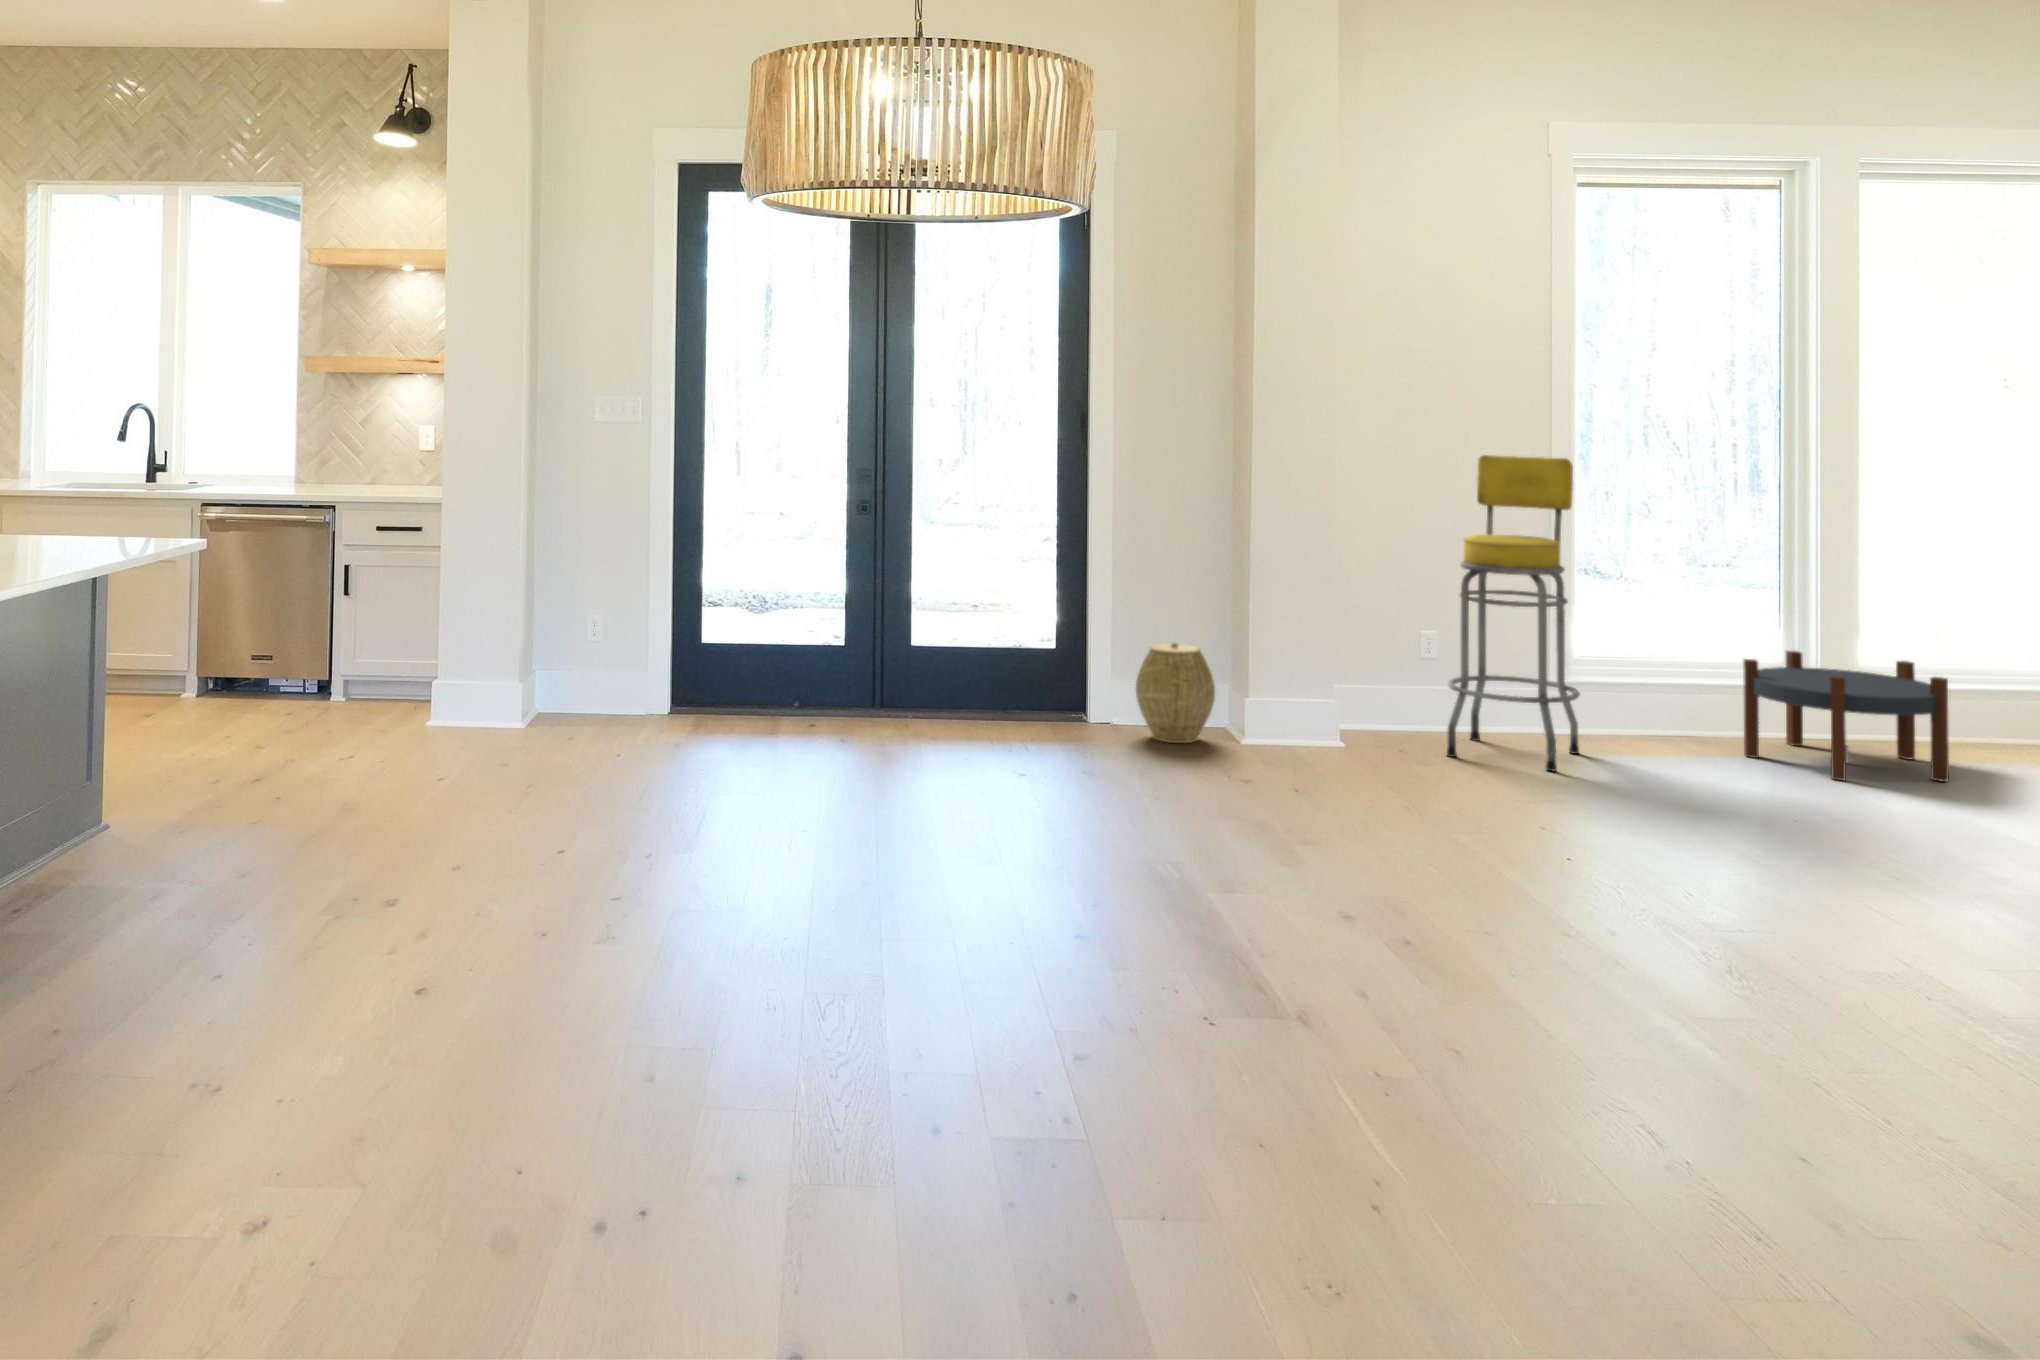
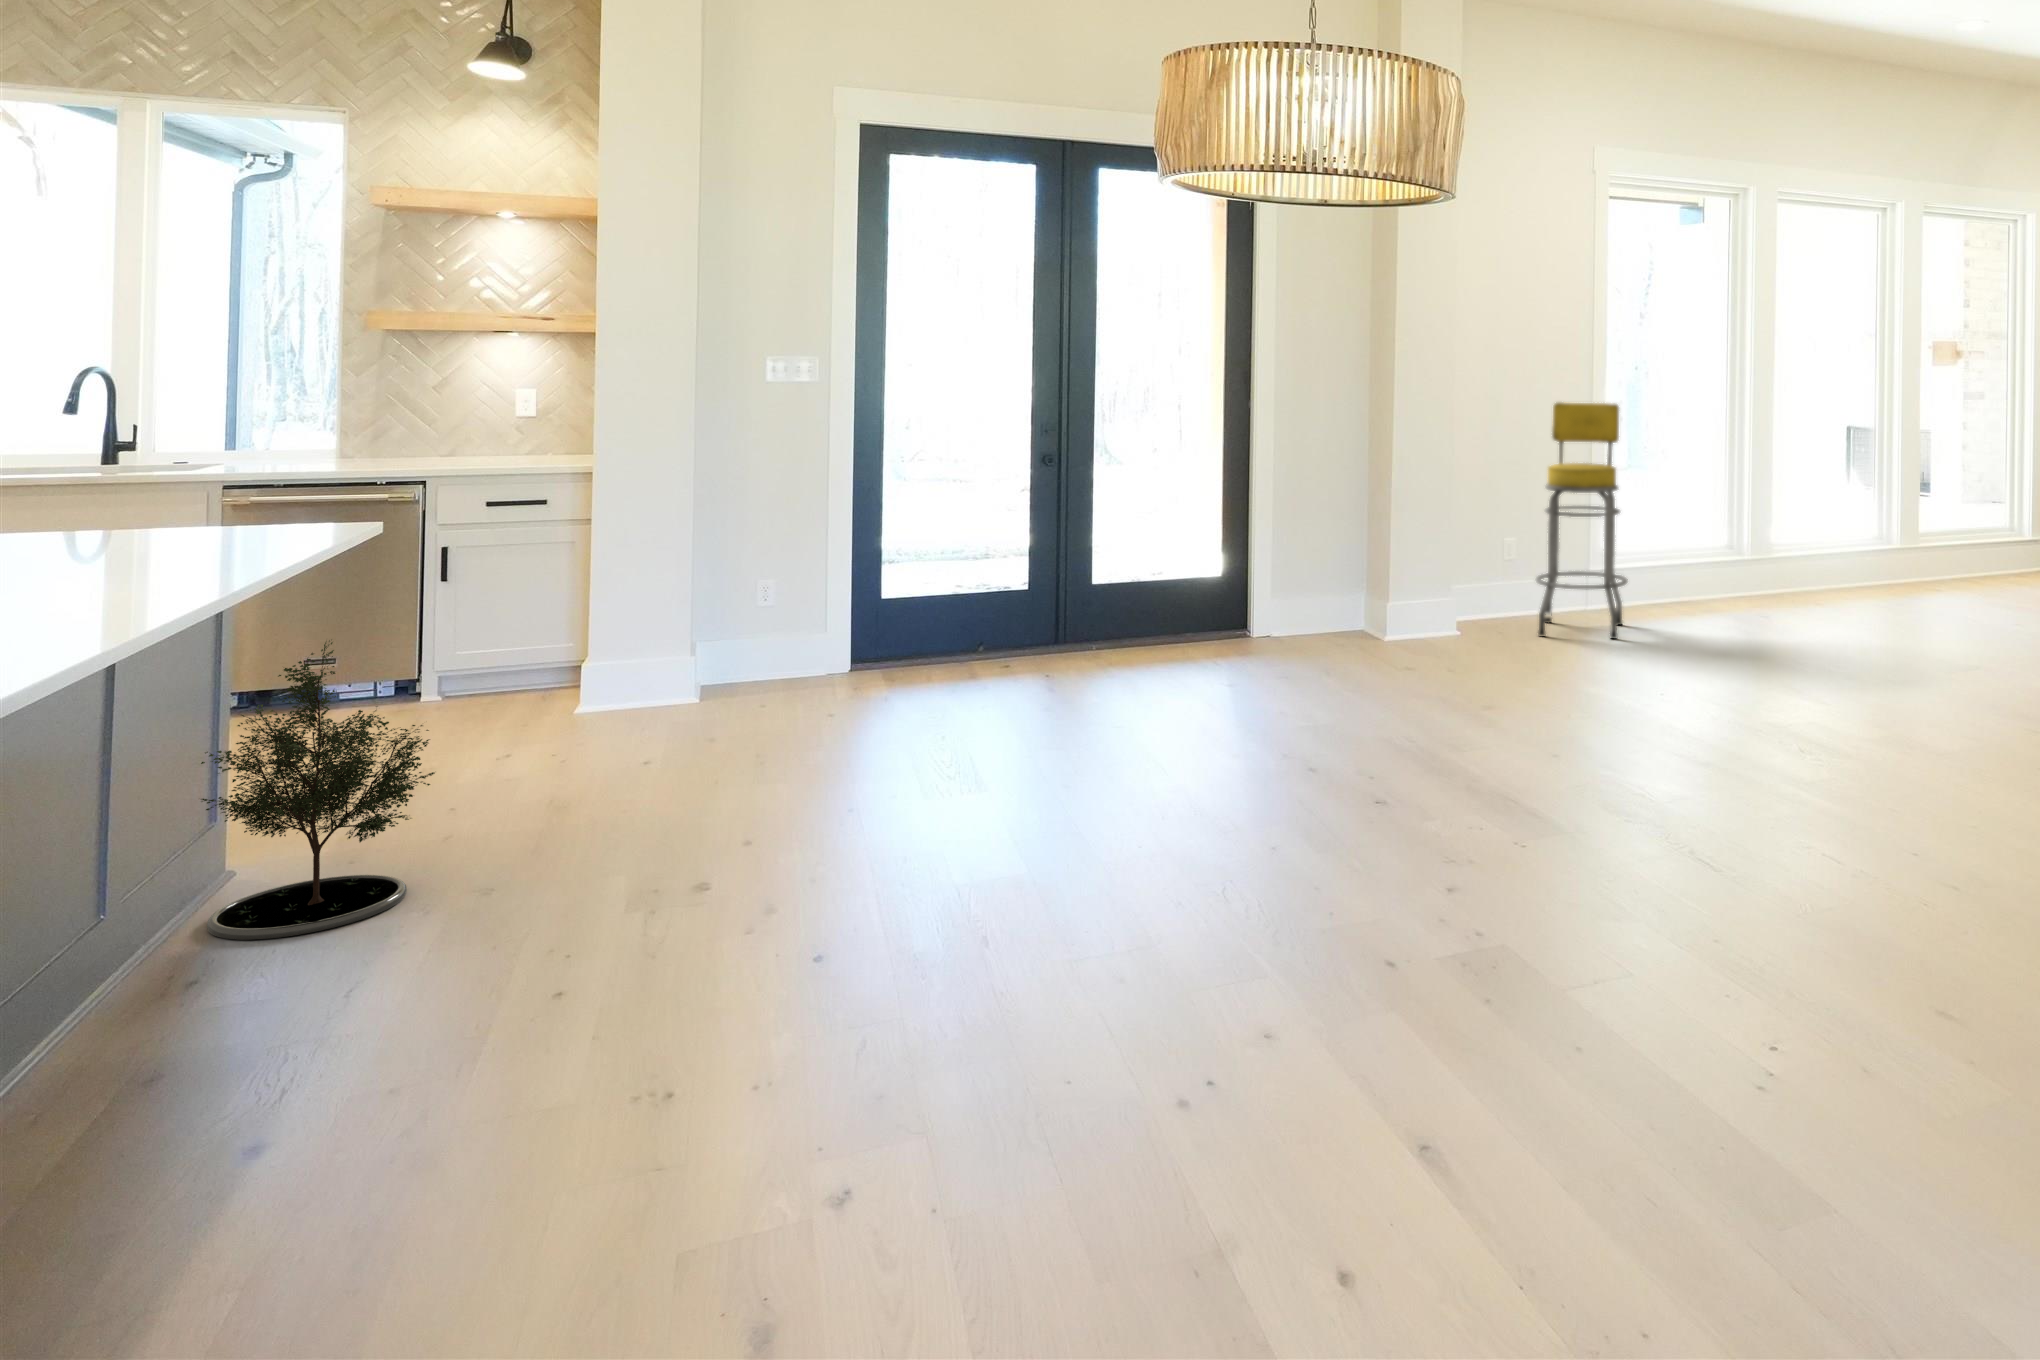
potted tree: none [38,642,208,895] -> present [201,640,435,940]
woven basket: present [1136,642,1215,743] -> none [1301,564,1366,648]
side table: present [1743,651,1949,782] -> none [1721,538,1844,625]

